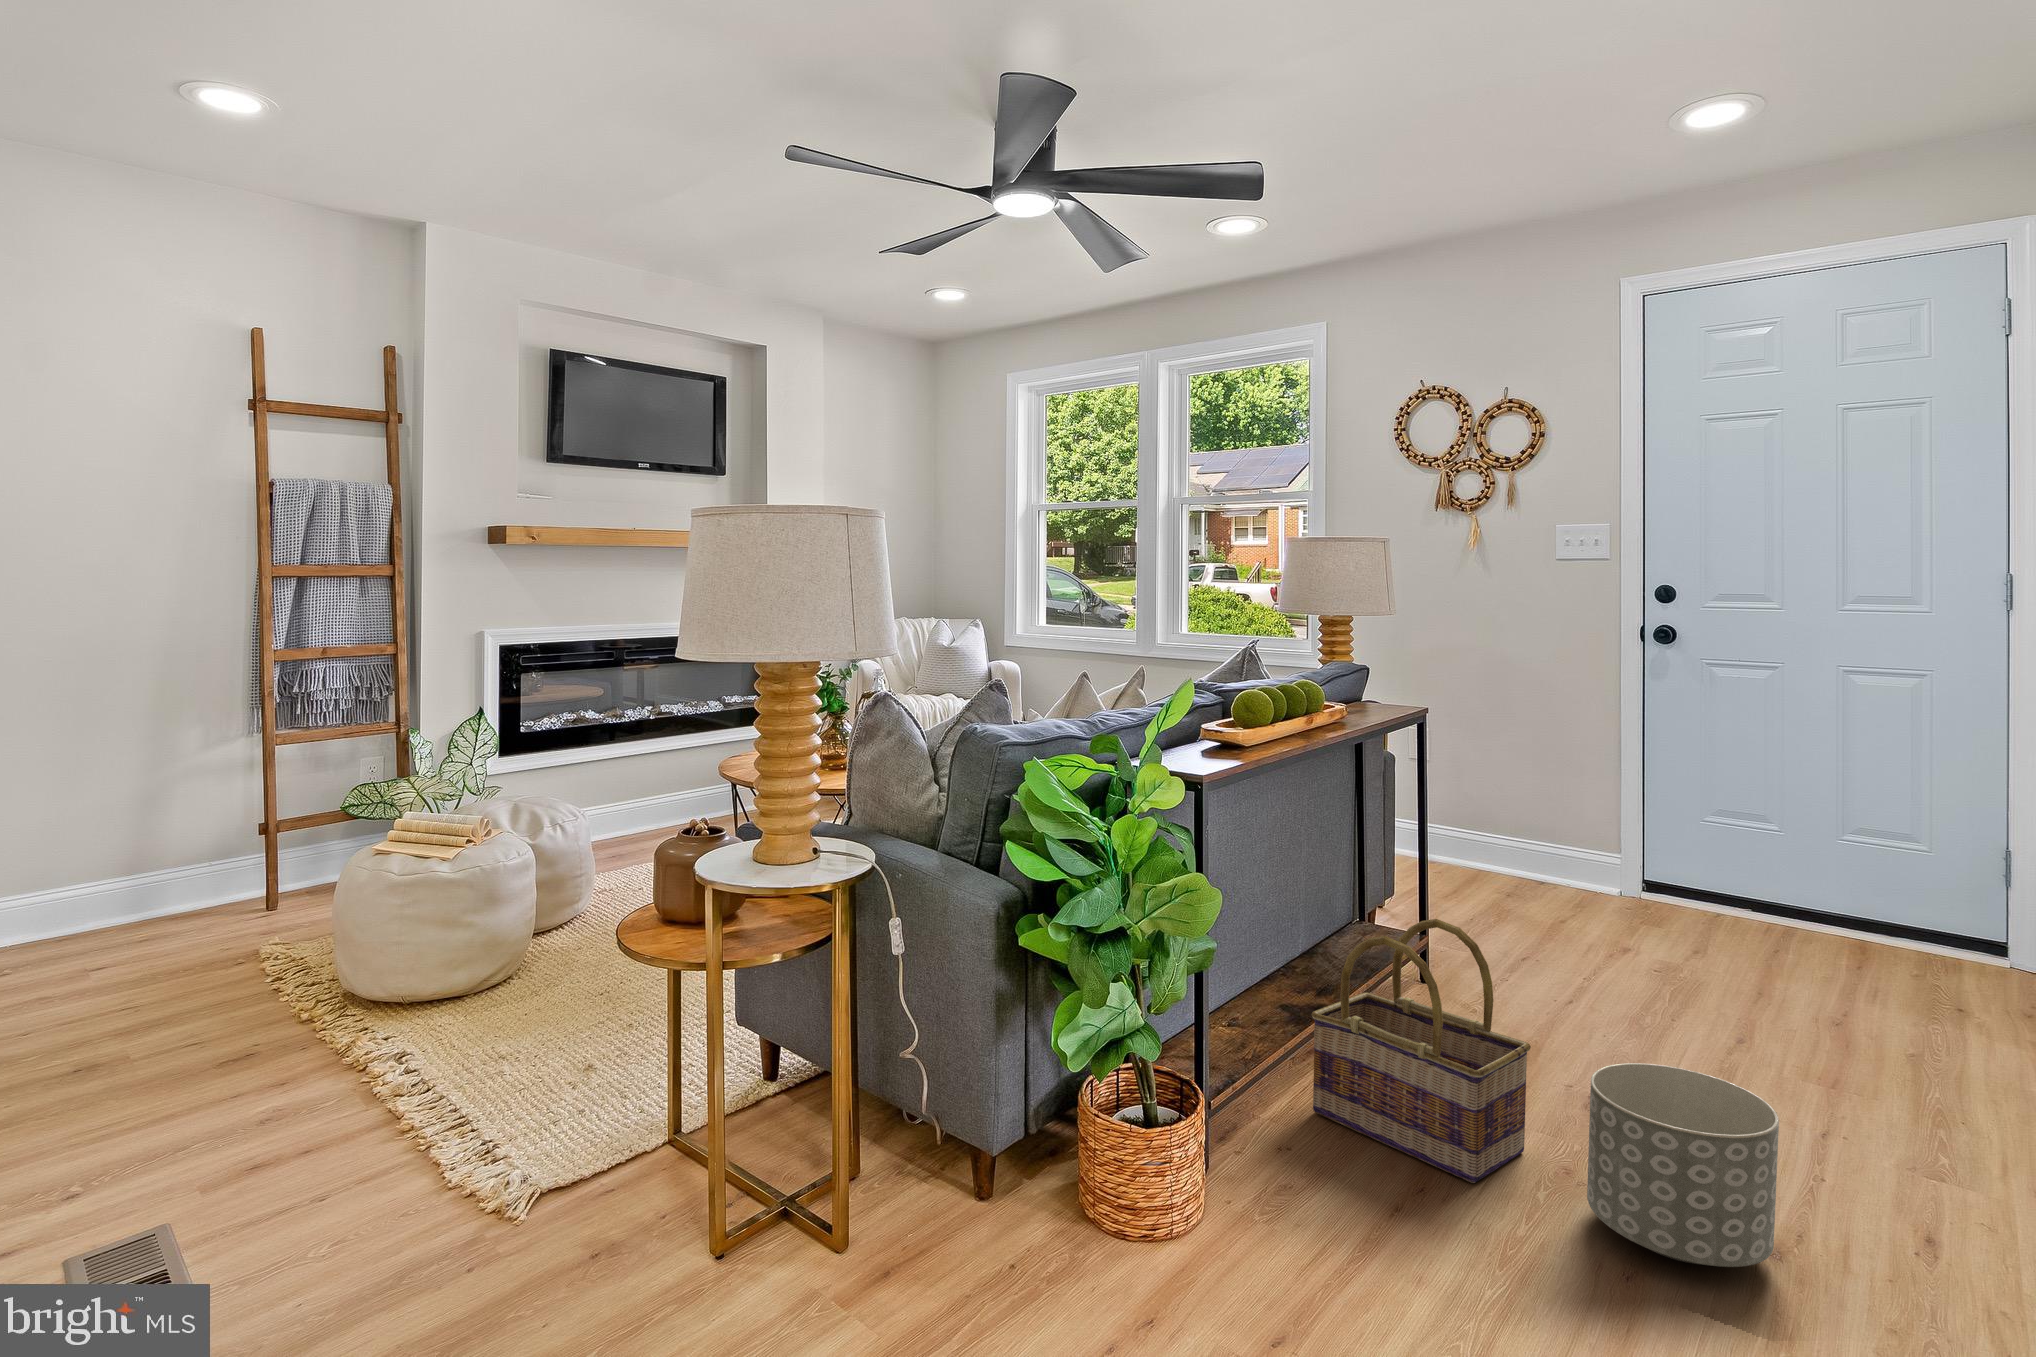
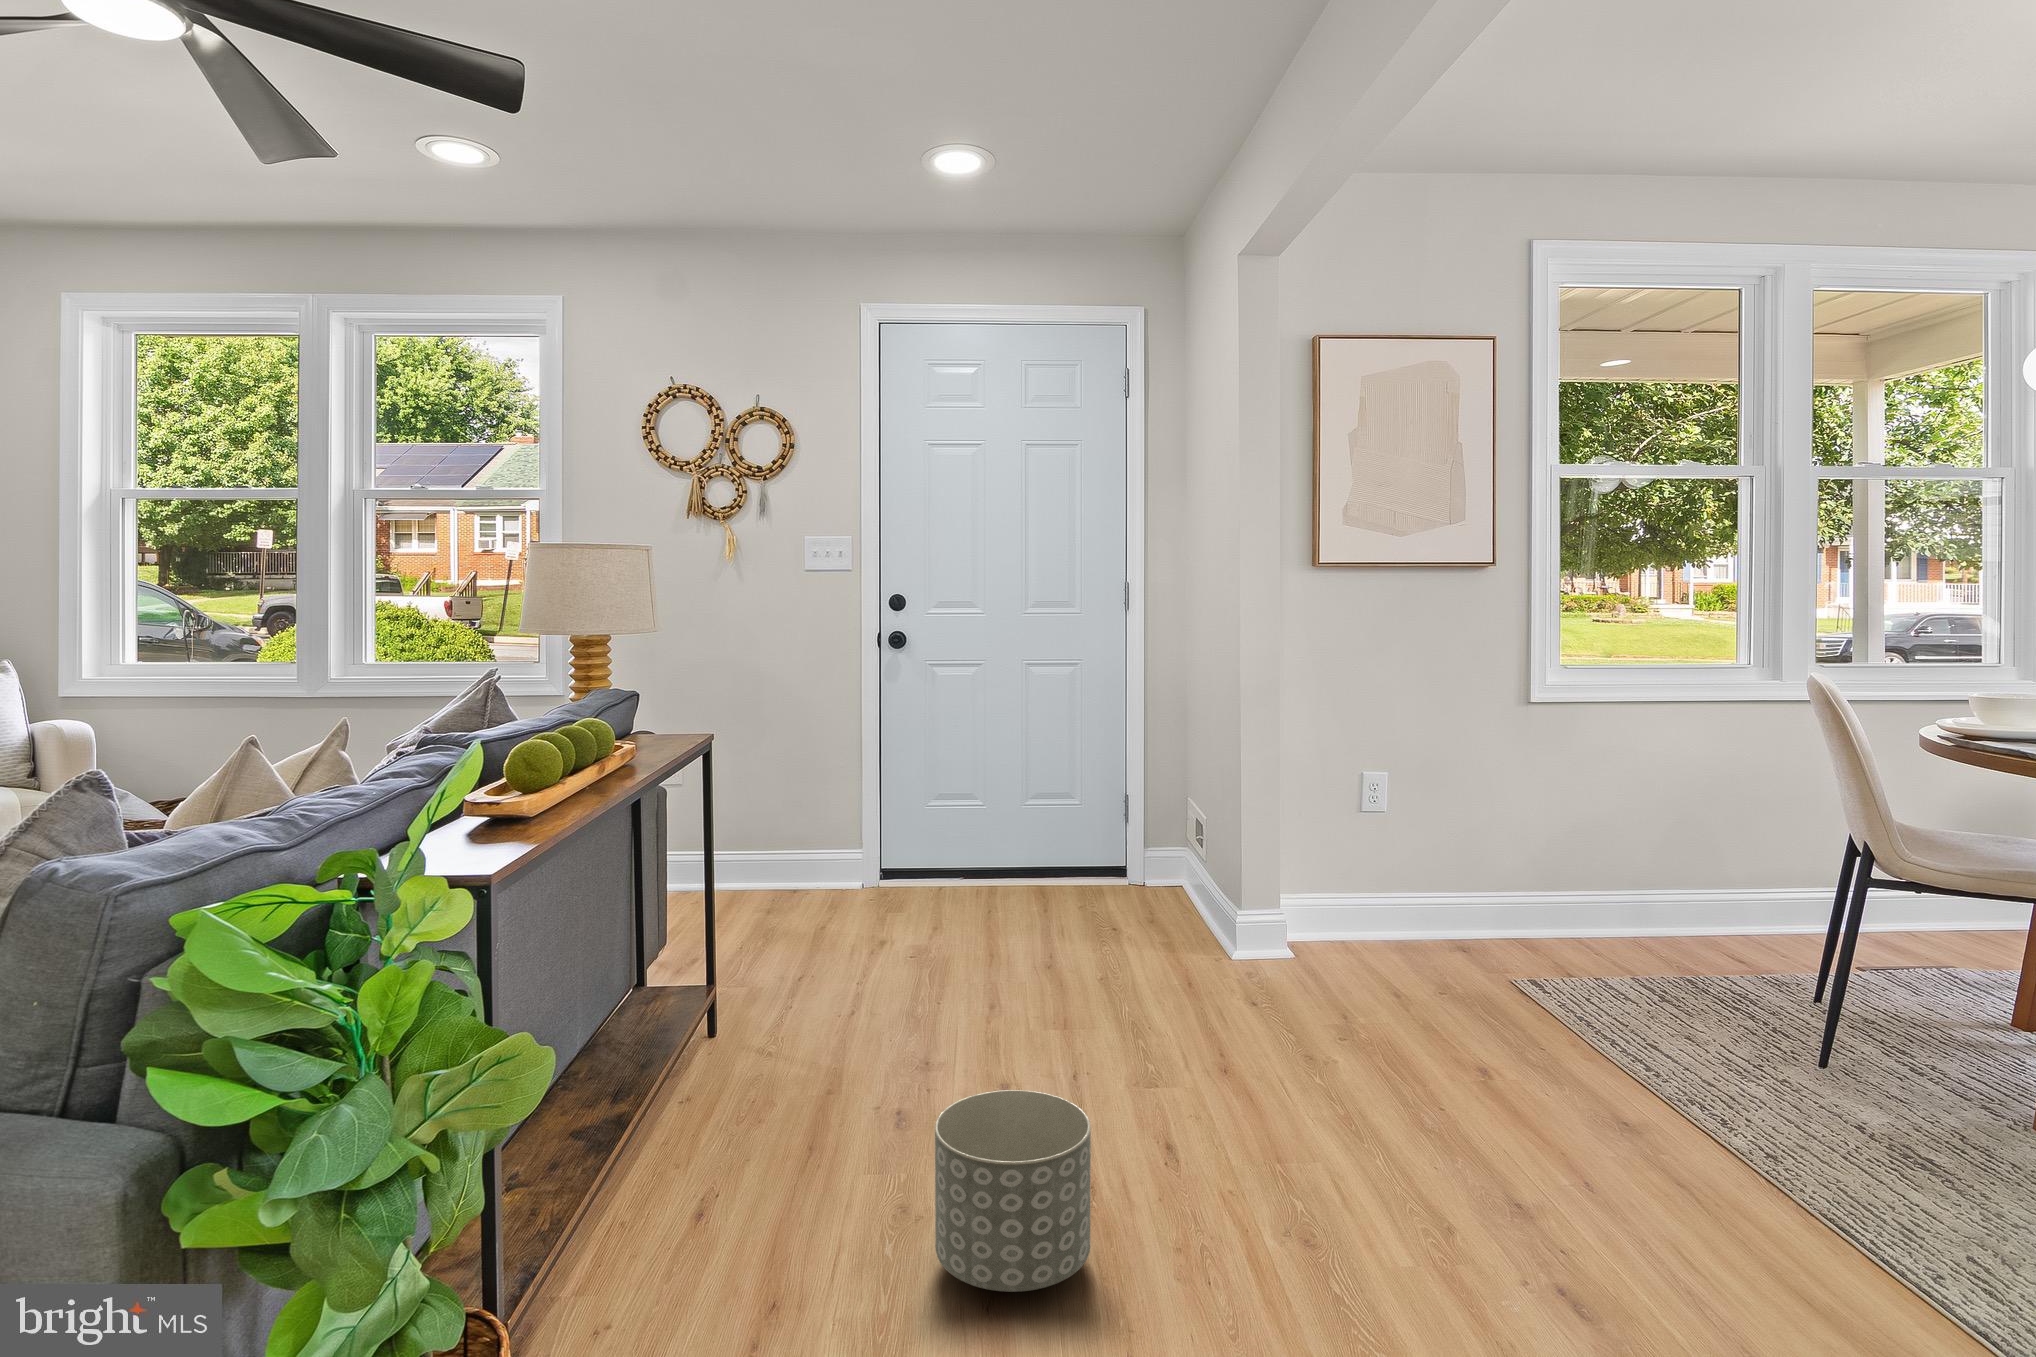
basket: present [1312,919,1531,1183] -> none [624,989,866,1282]

